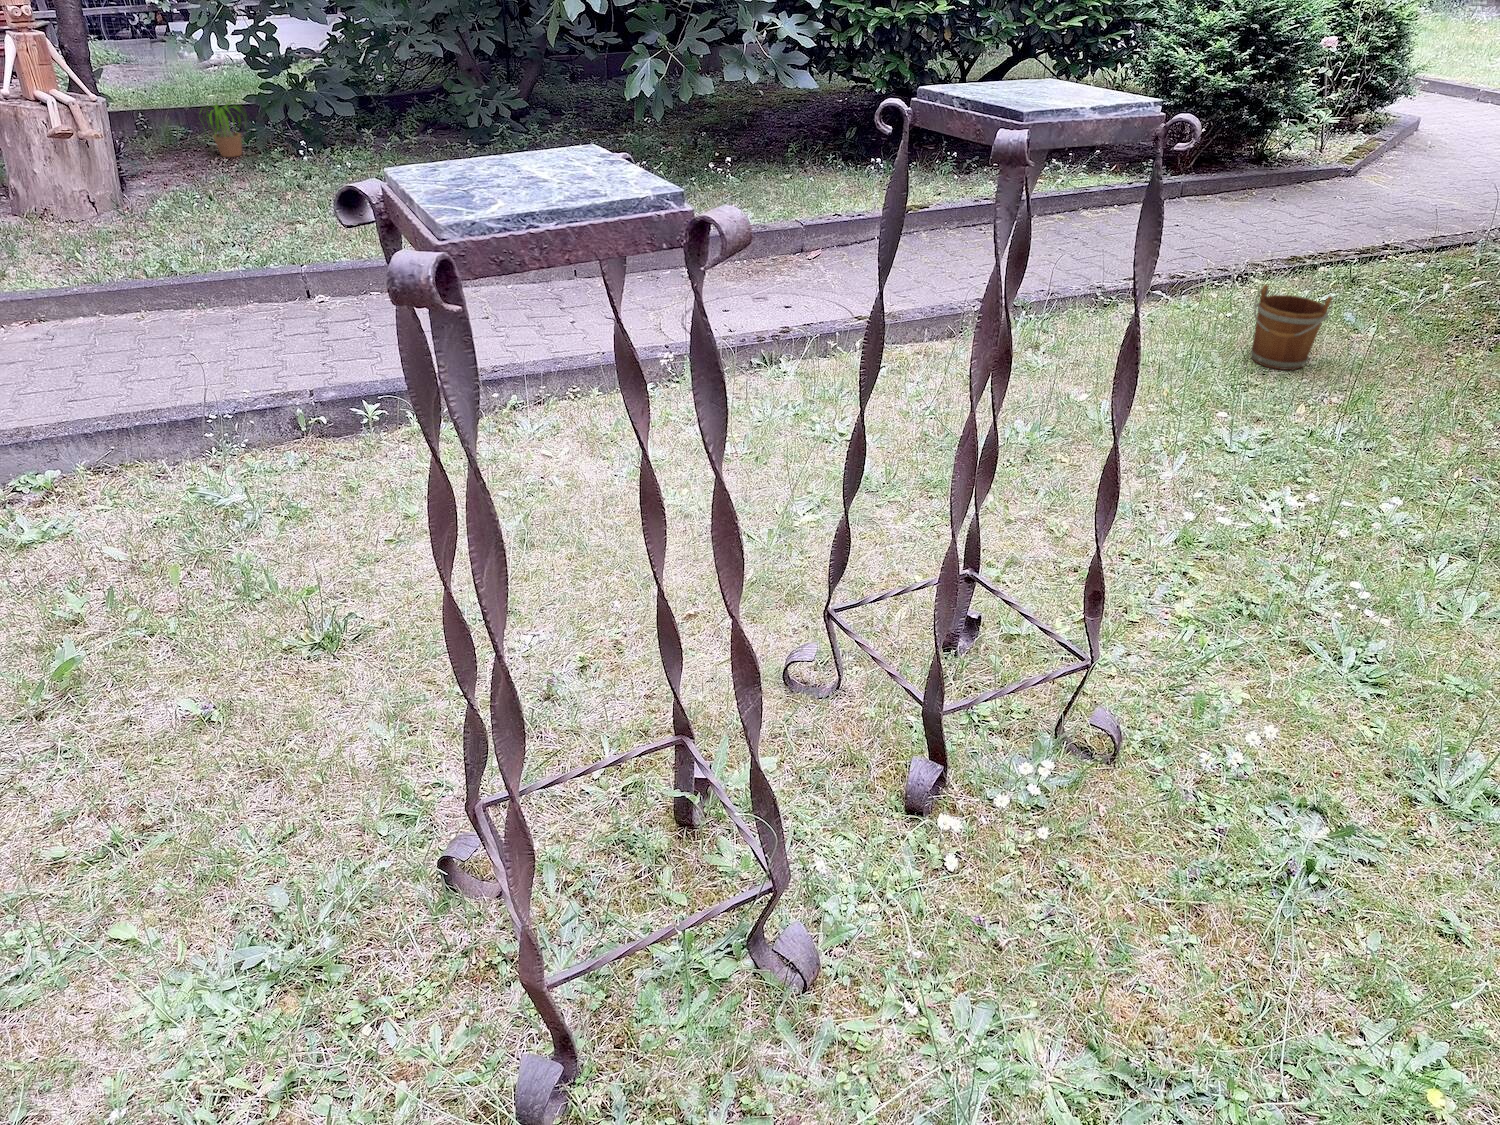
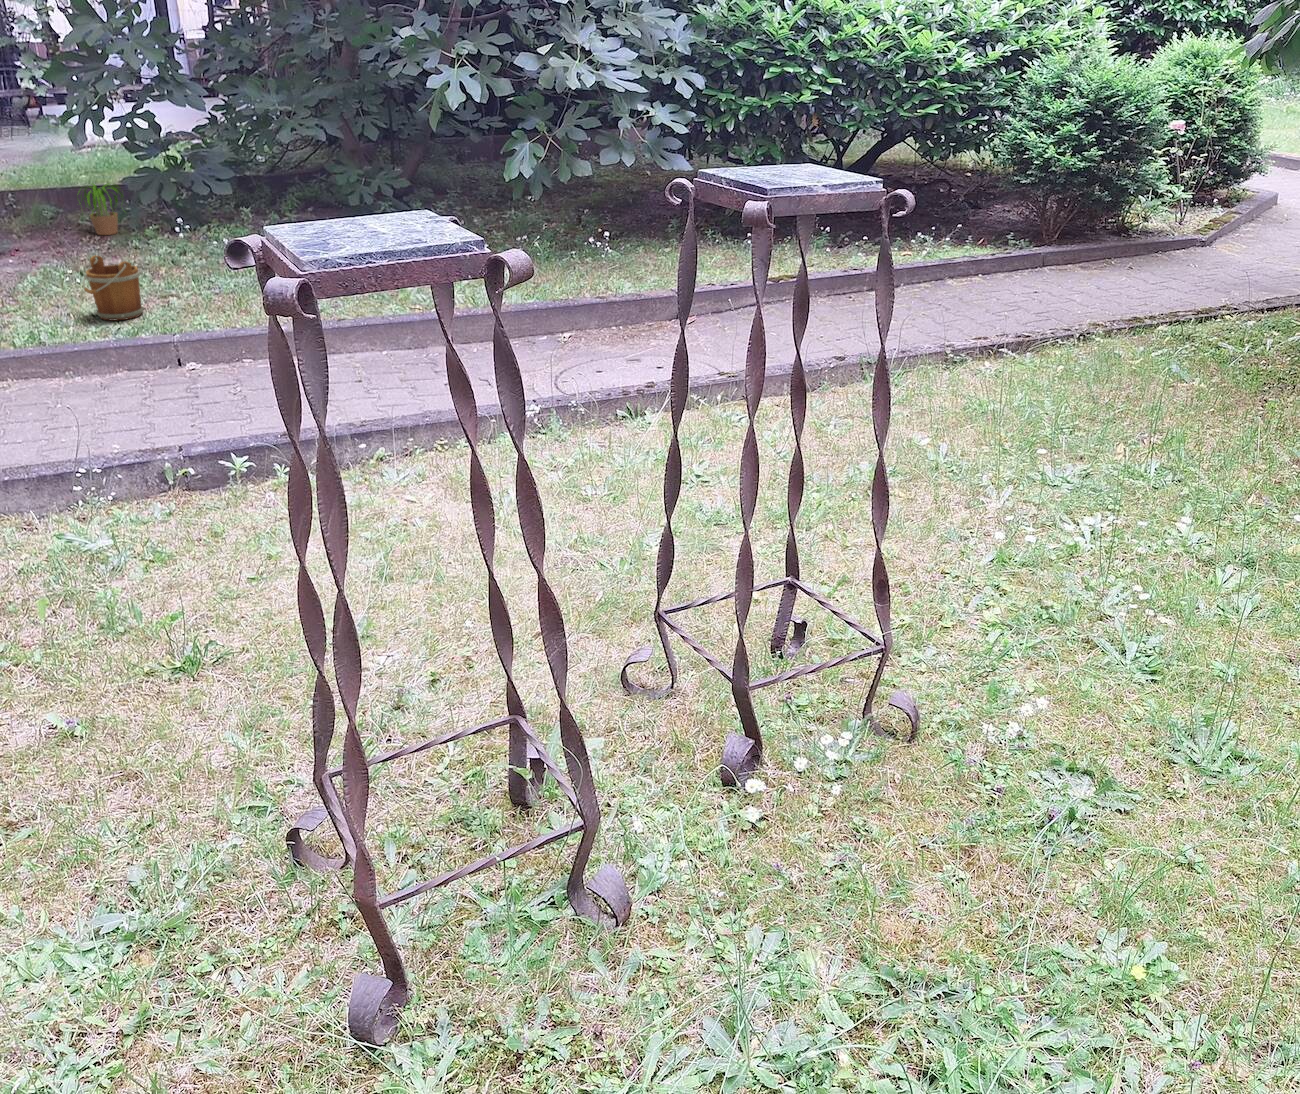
bucket: present [1251,285,1333,370] -> present [83,256,144,321]

